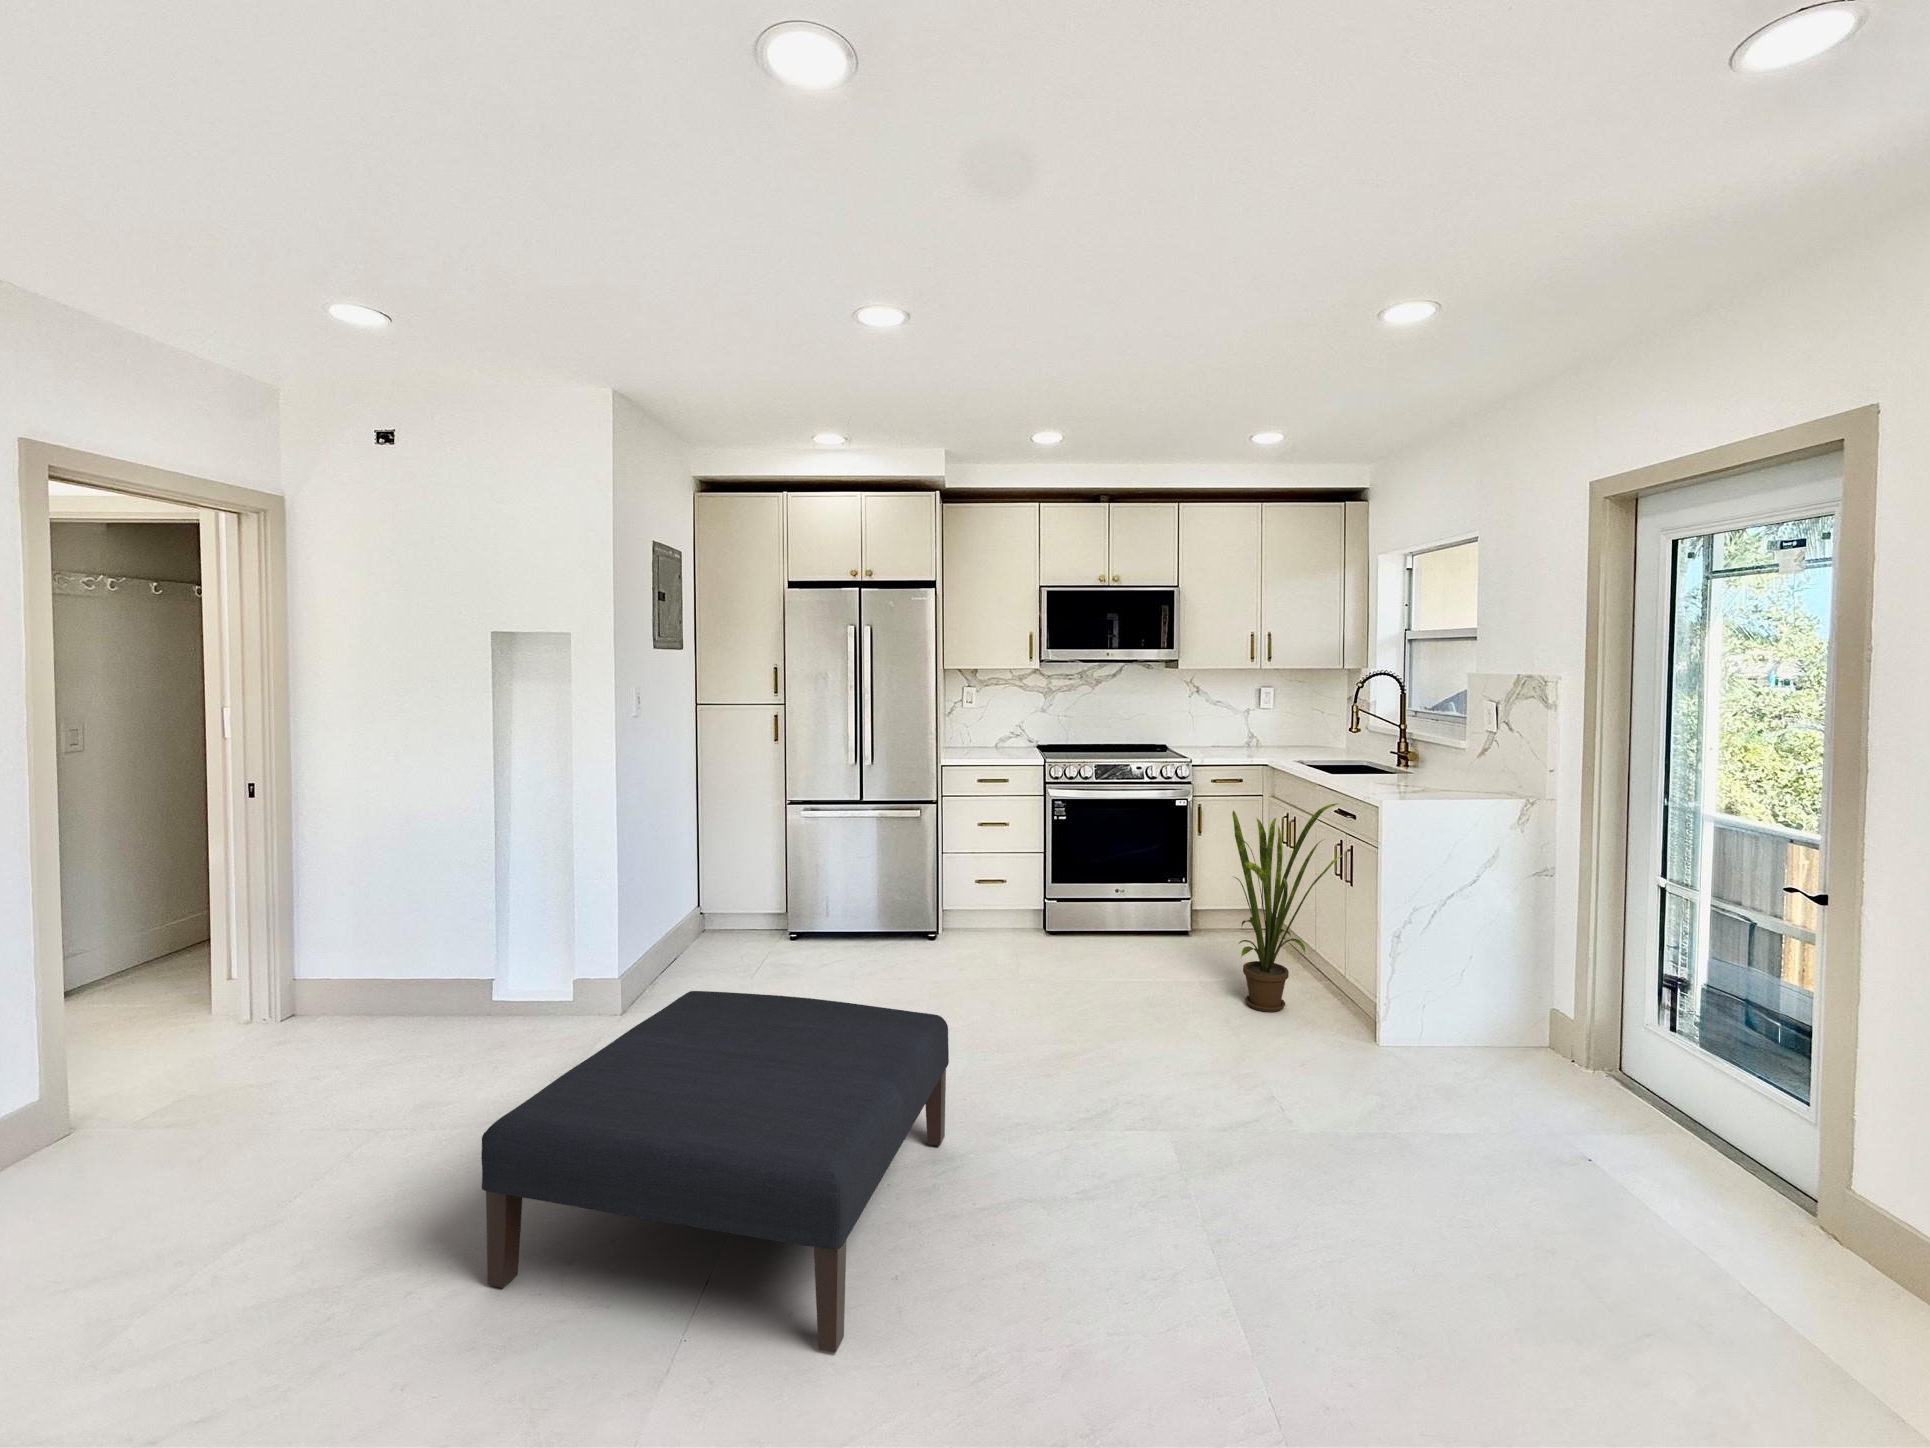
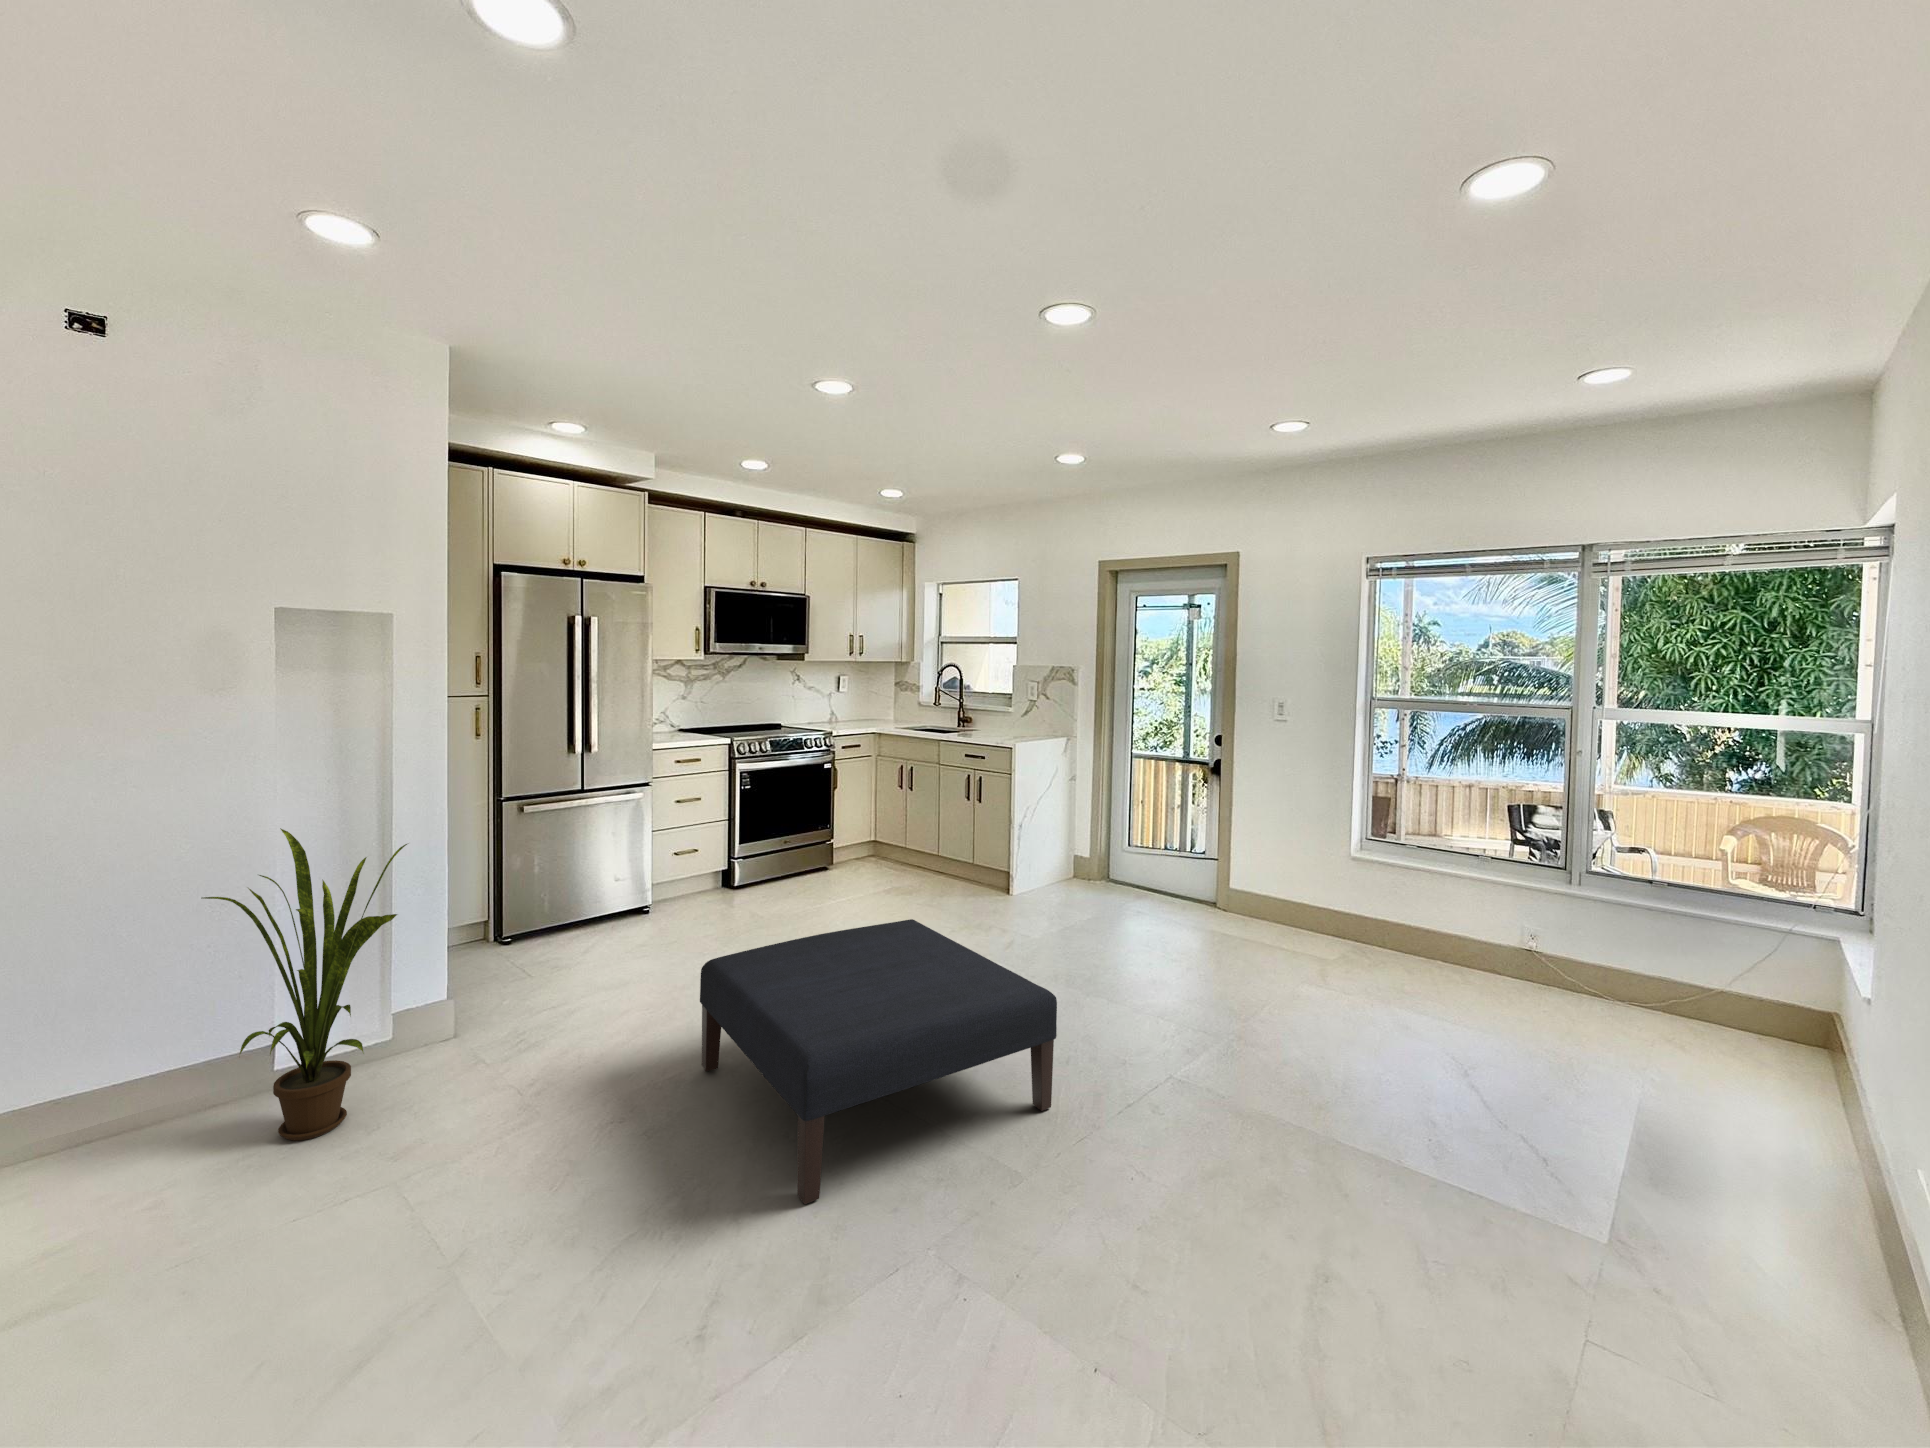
house plant: present [1232,803,1344,1012] -> present [202,828,407,1141]

